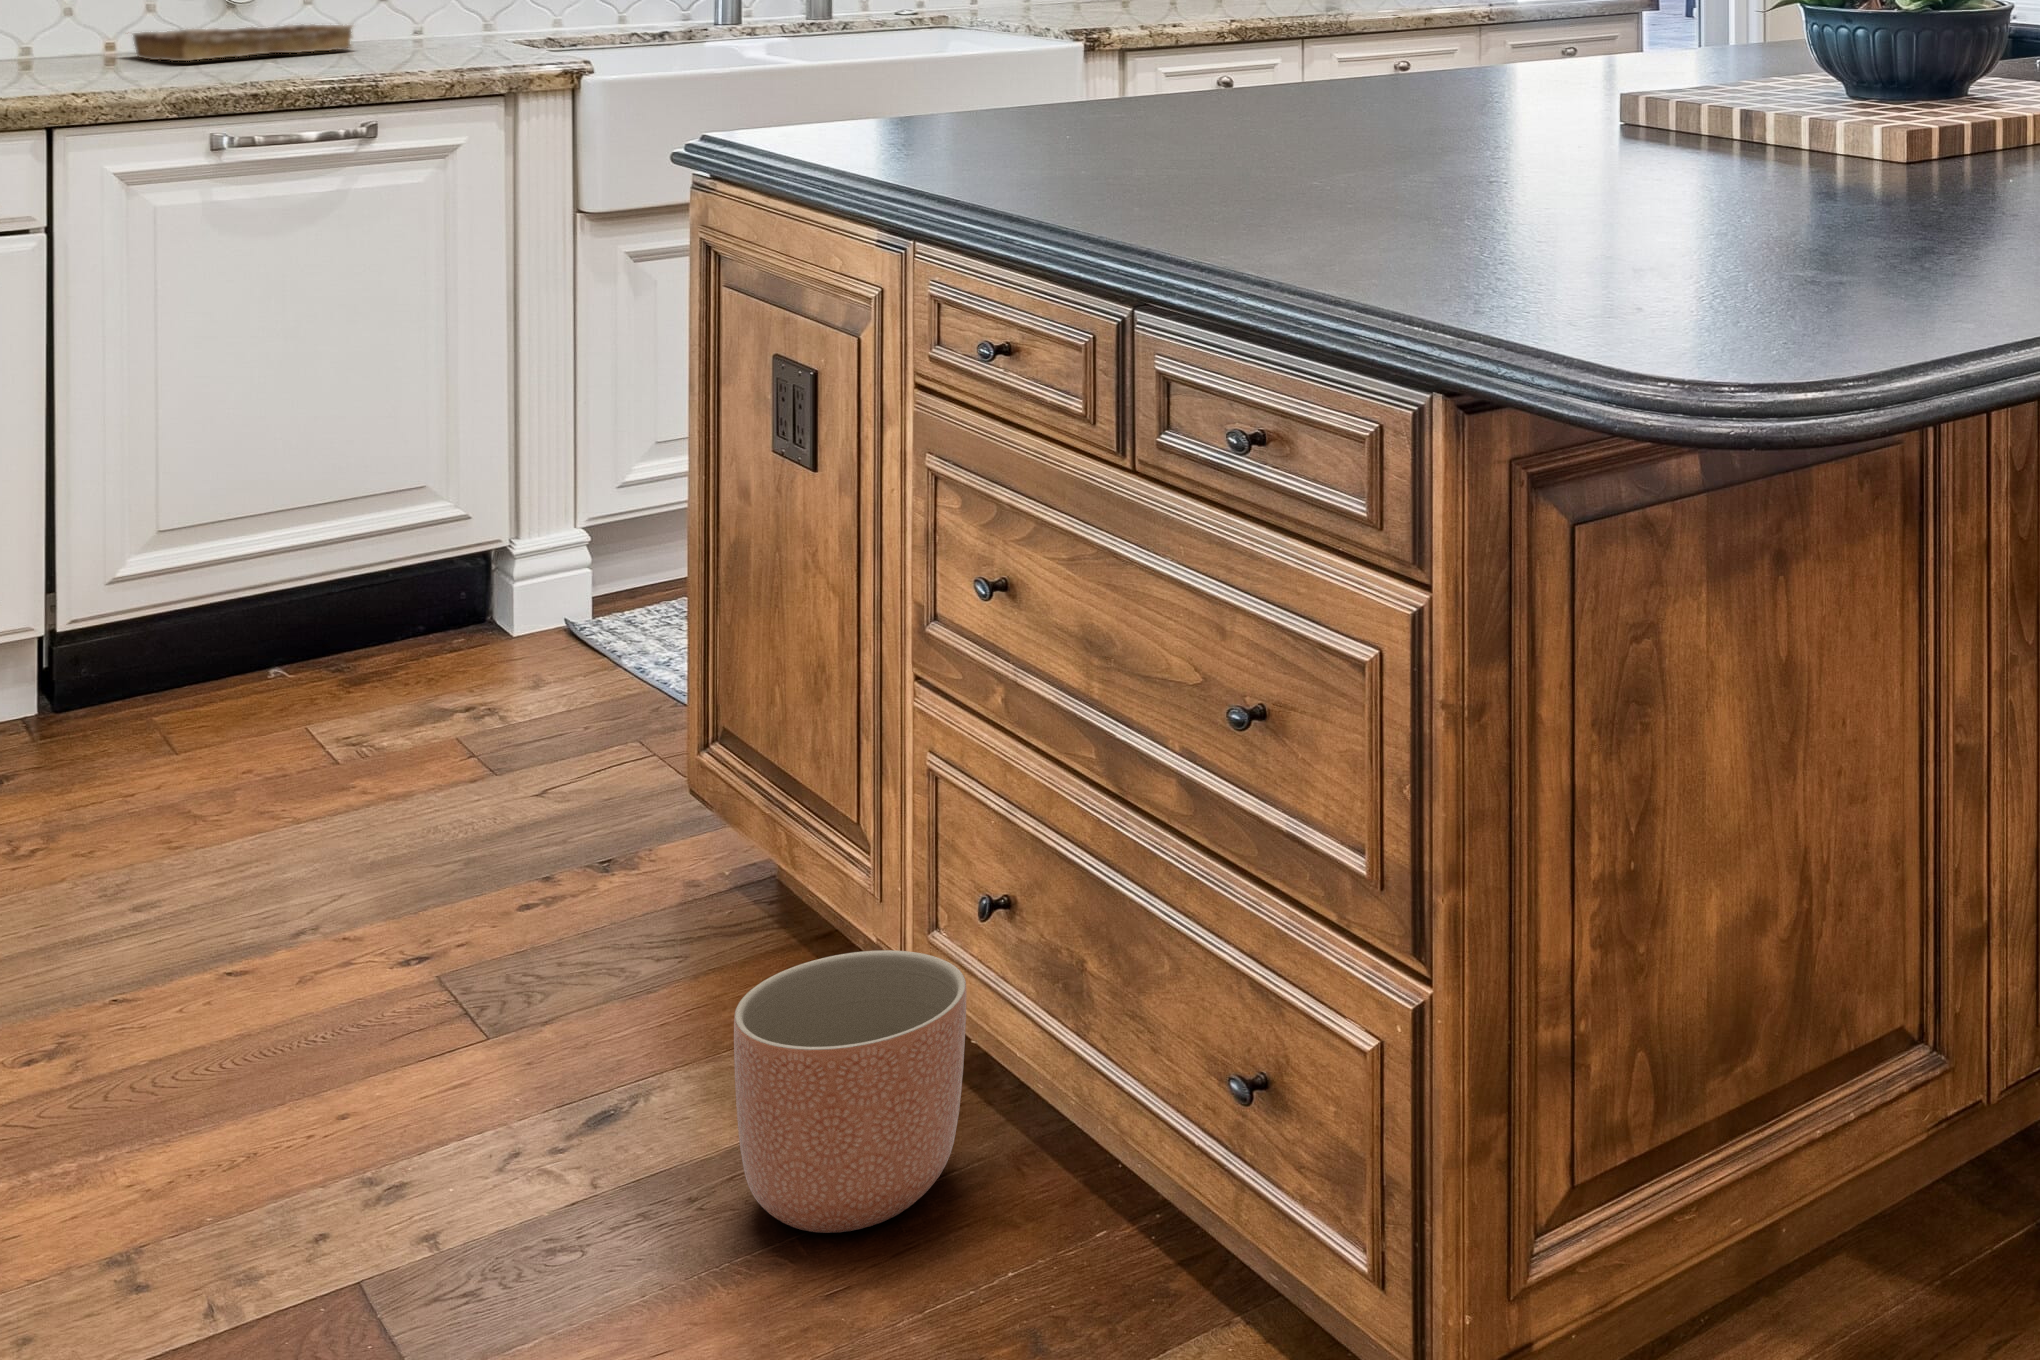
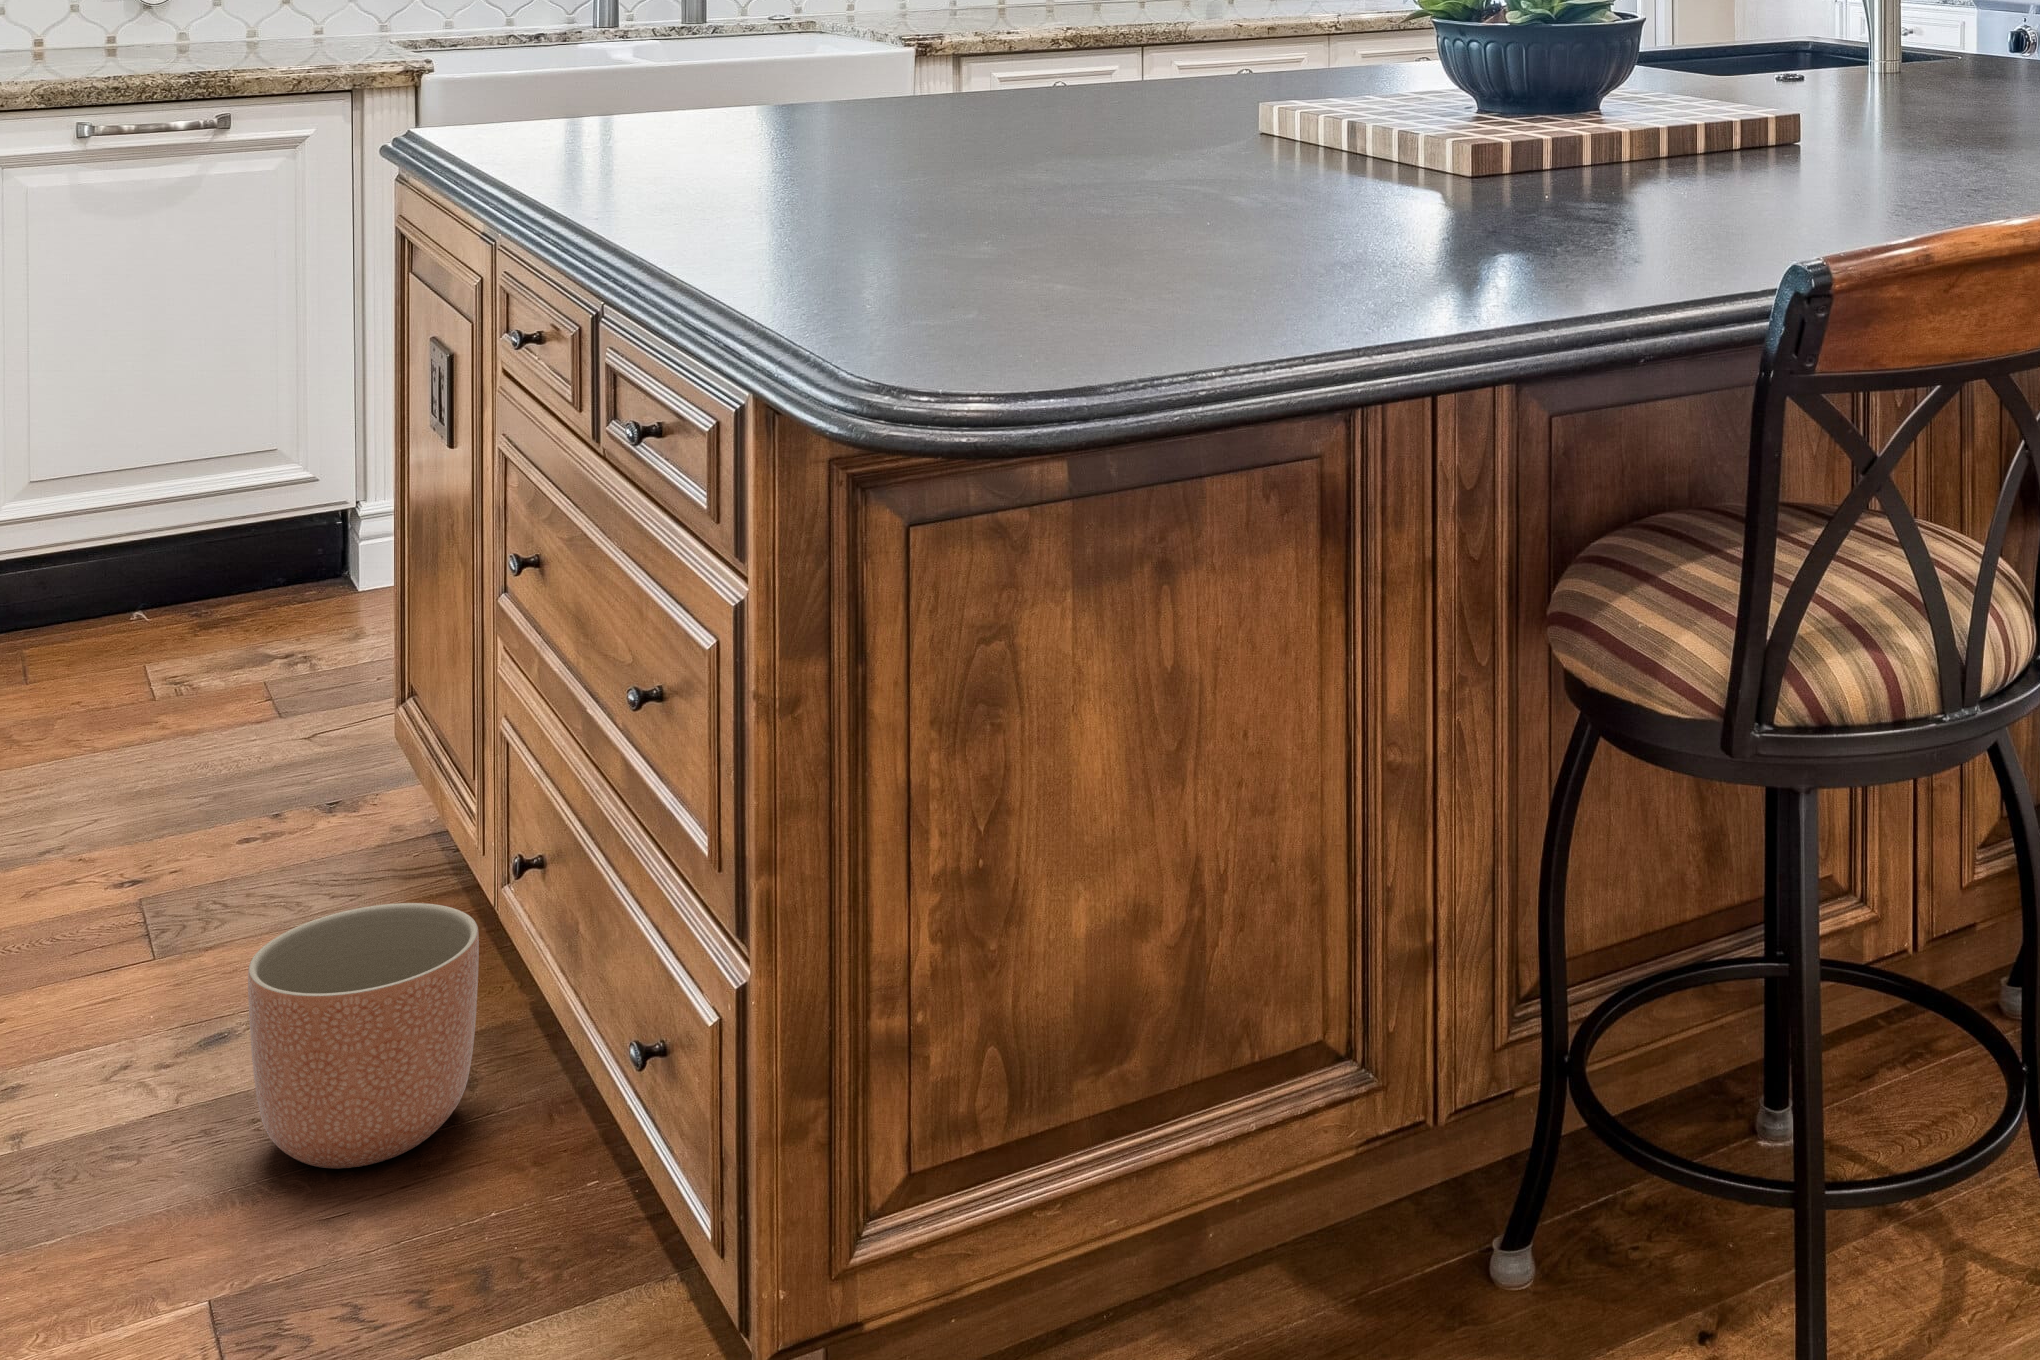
tray: present [133,24,352,61] -> none [45,24,258,55]

